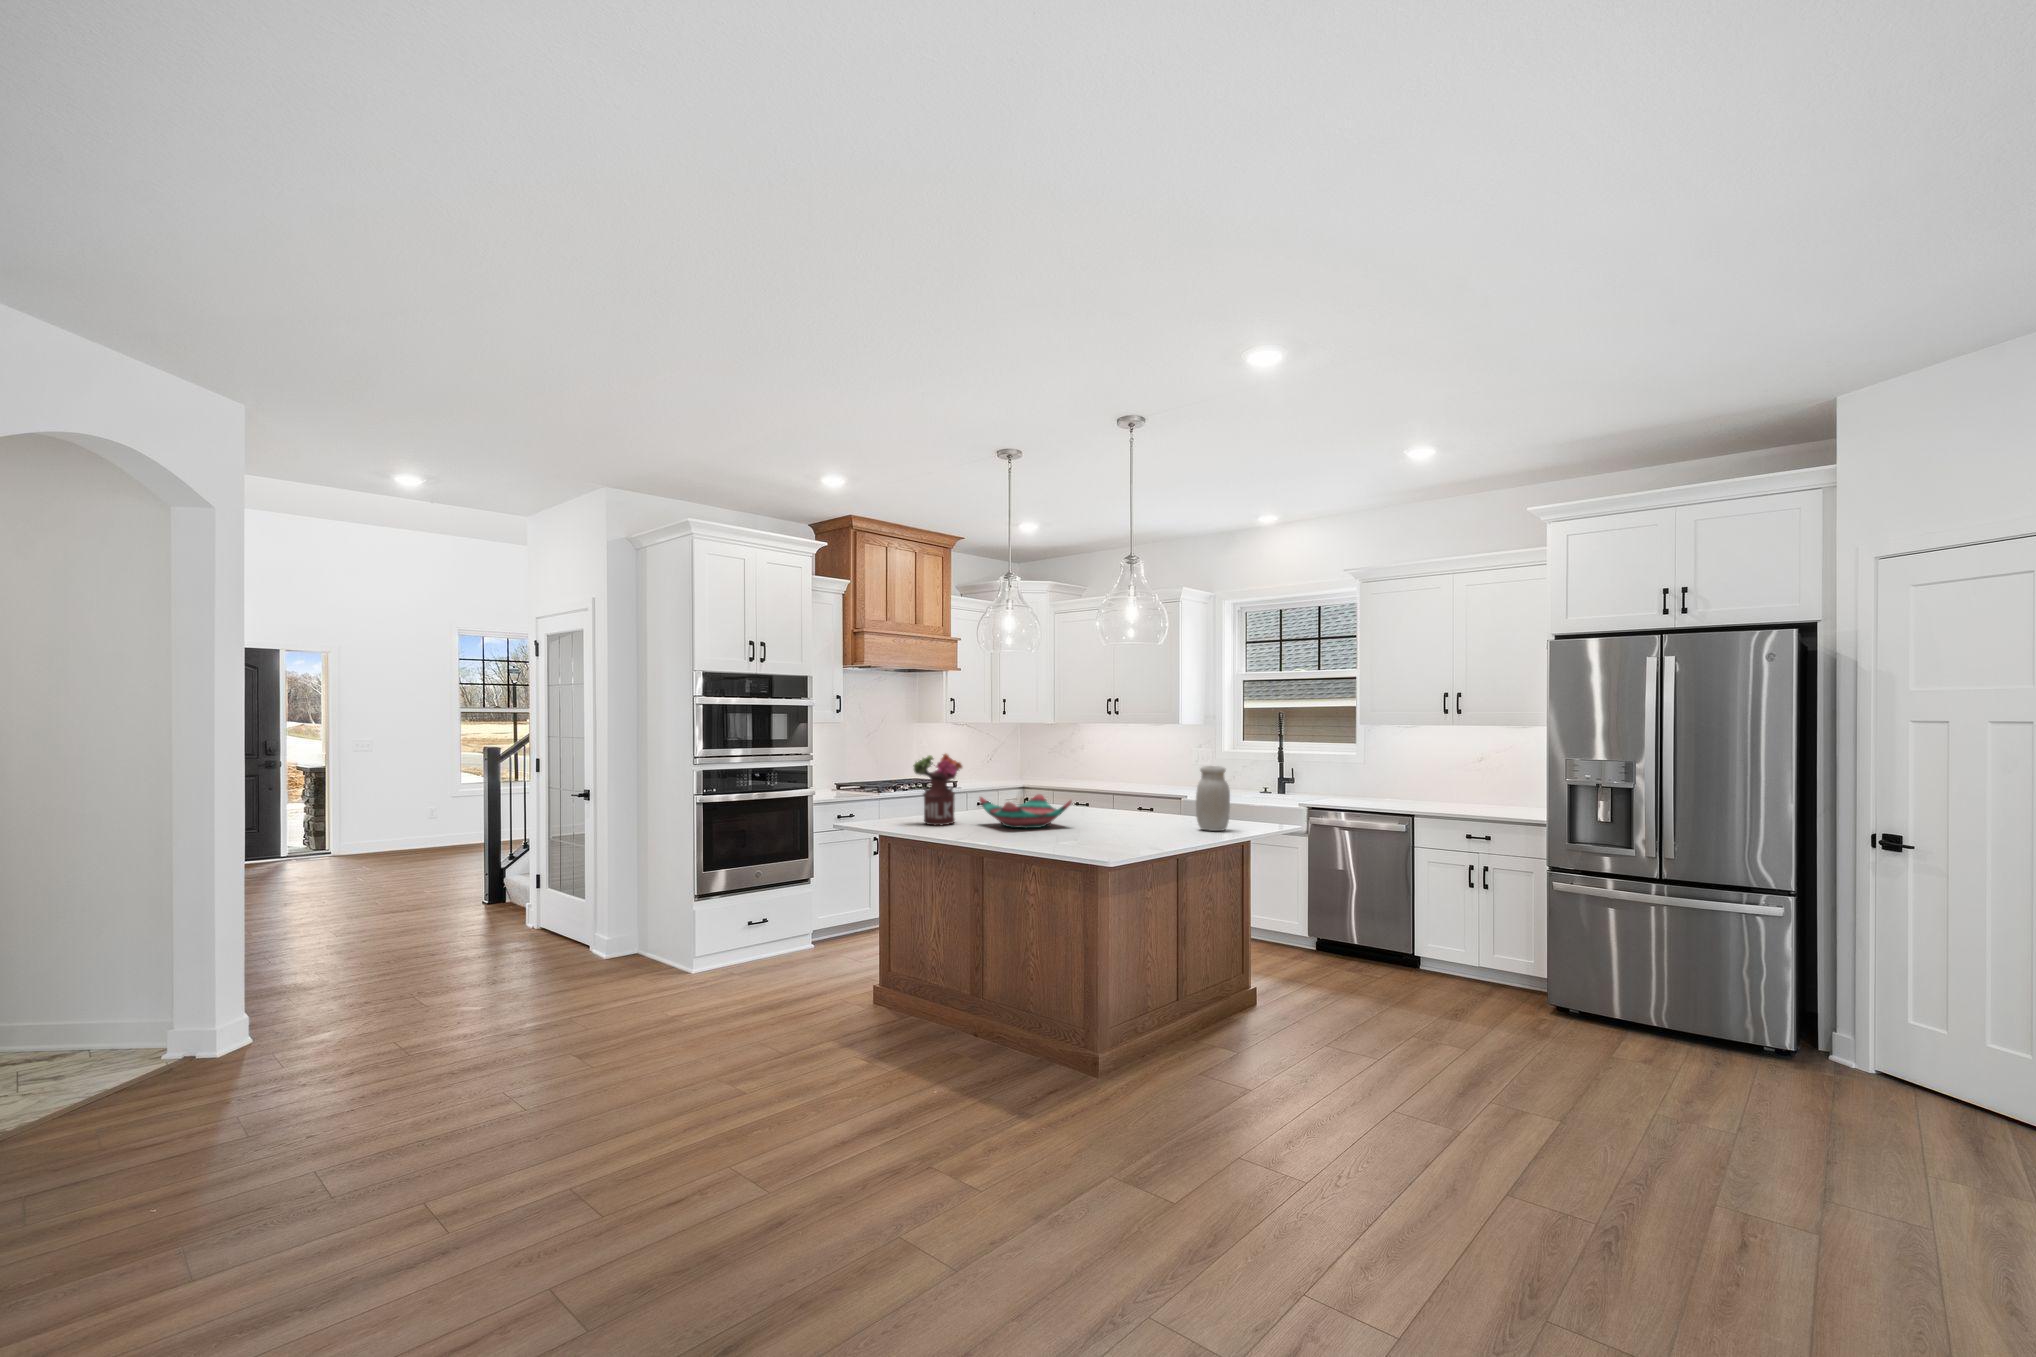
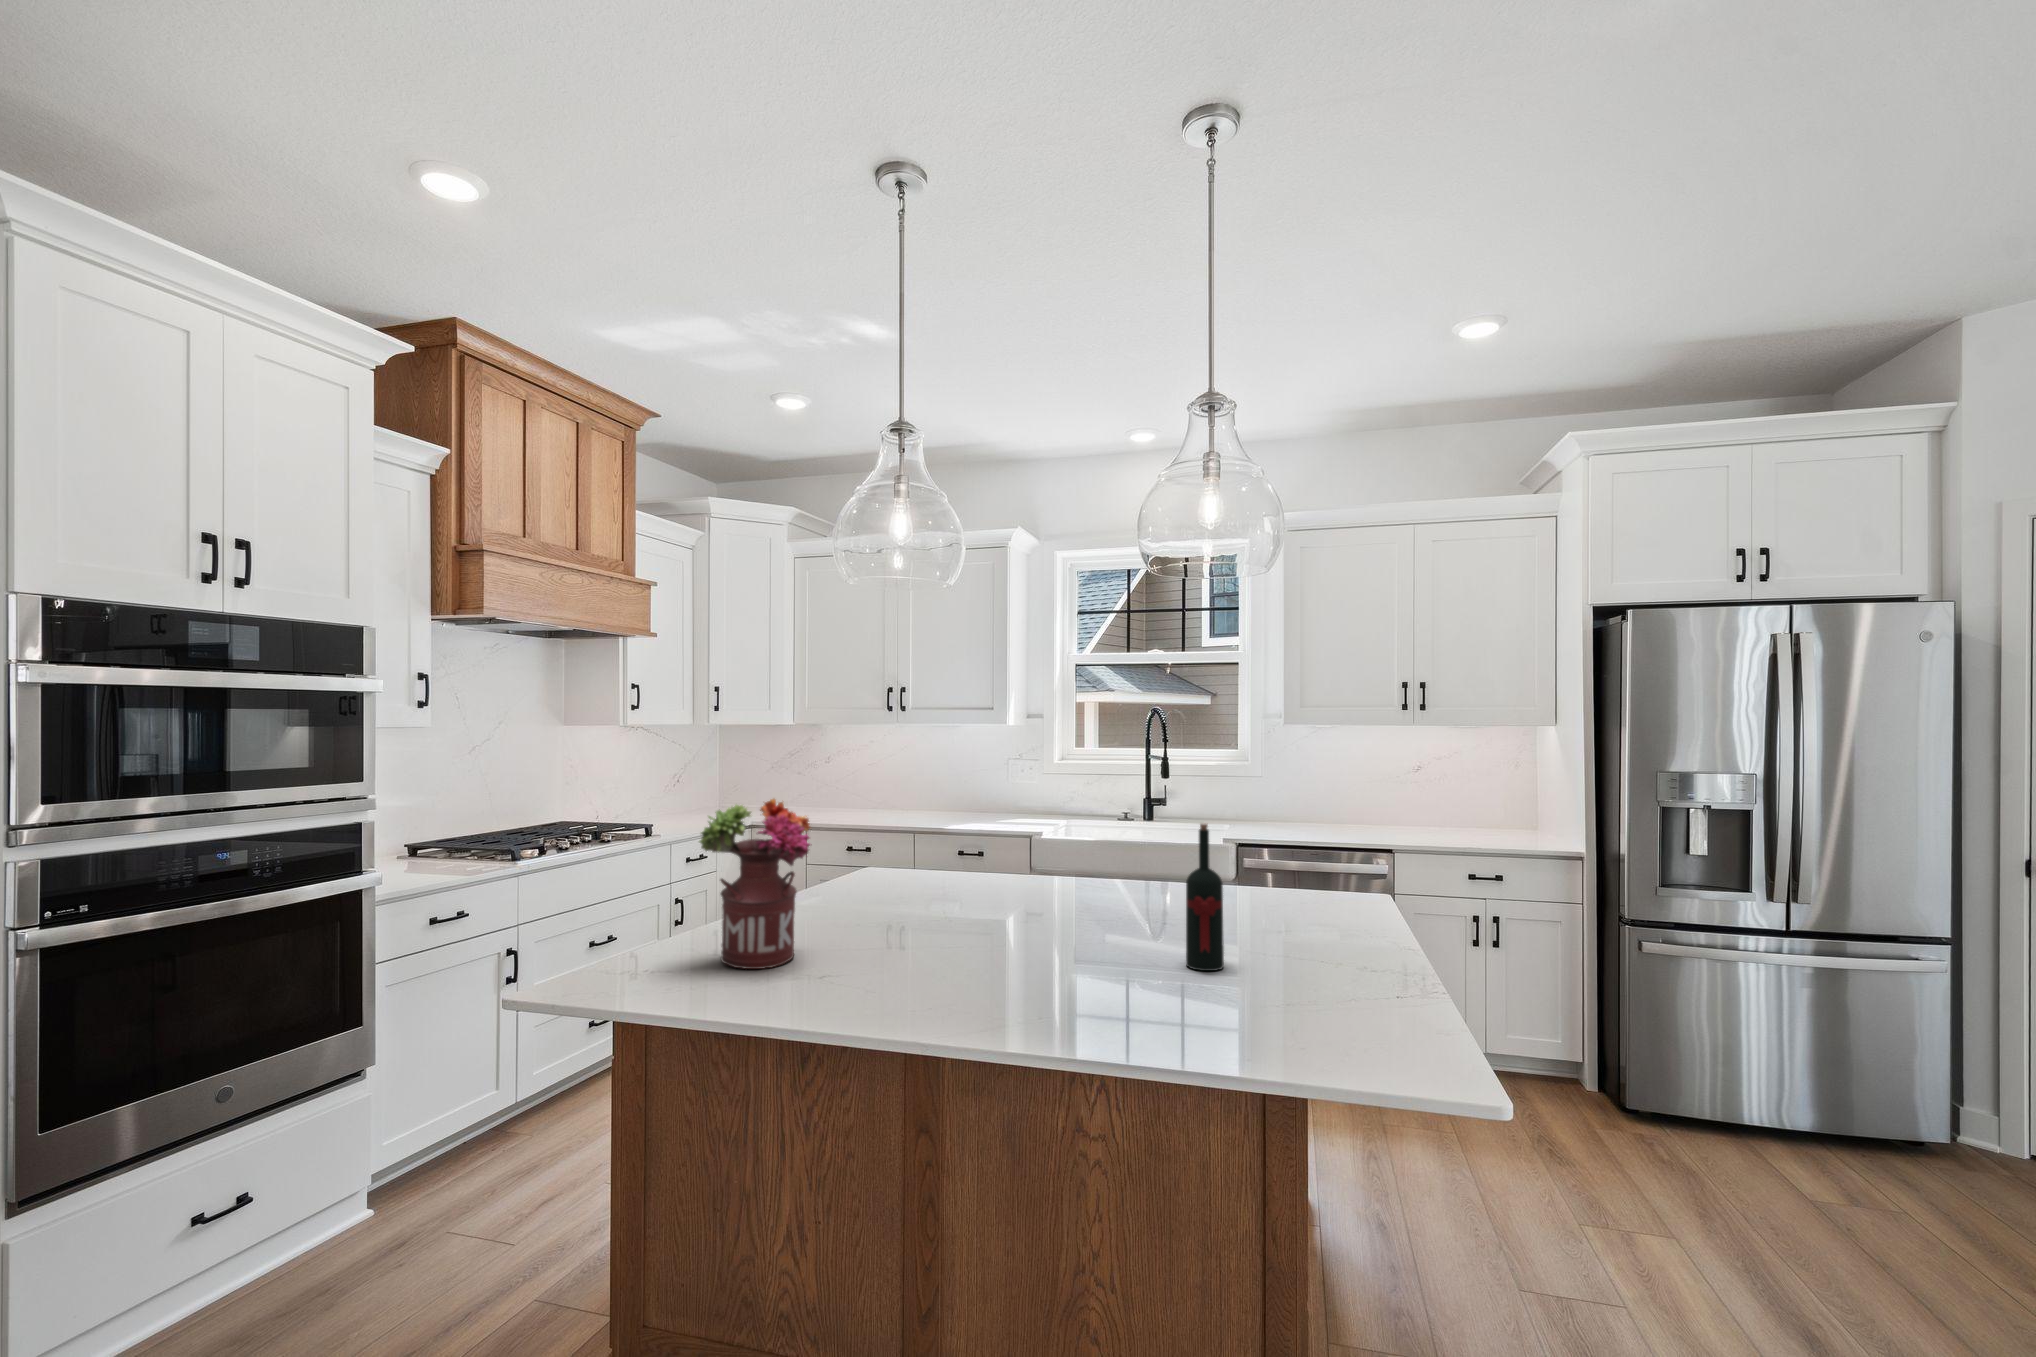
jar: present [1196,766,1230,831] -> none [1279,805,1346,930]
wine bottle: none [1109,768,1127,836] -> present [1186,824,1224,971]
decorative bowl: present [980,794,1072,828] -> none [854,871,1061,961]

